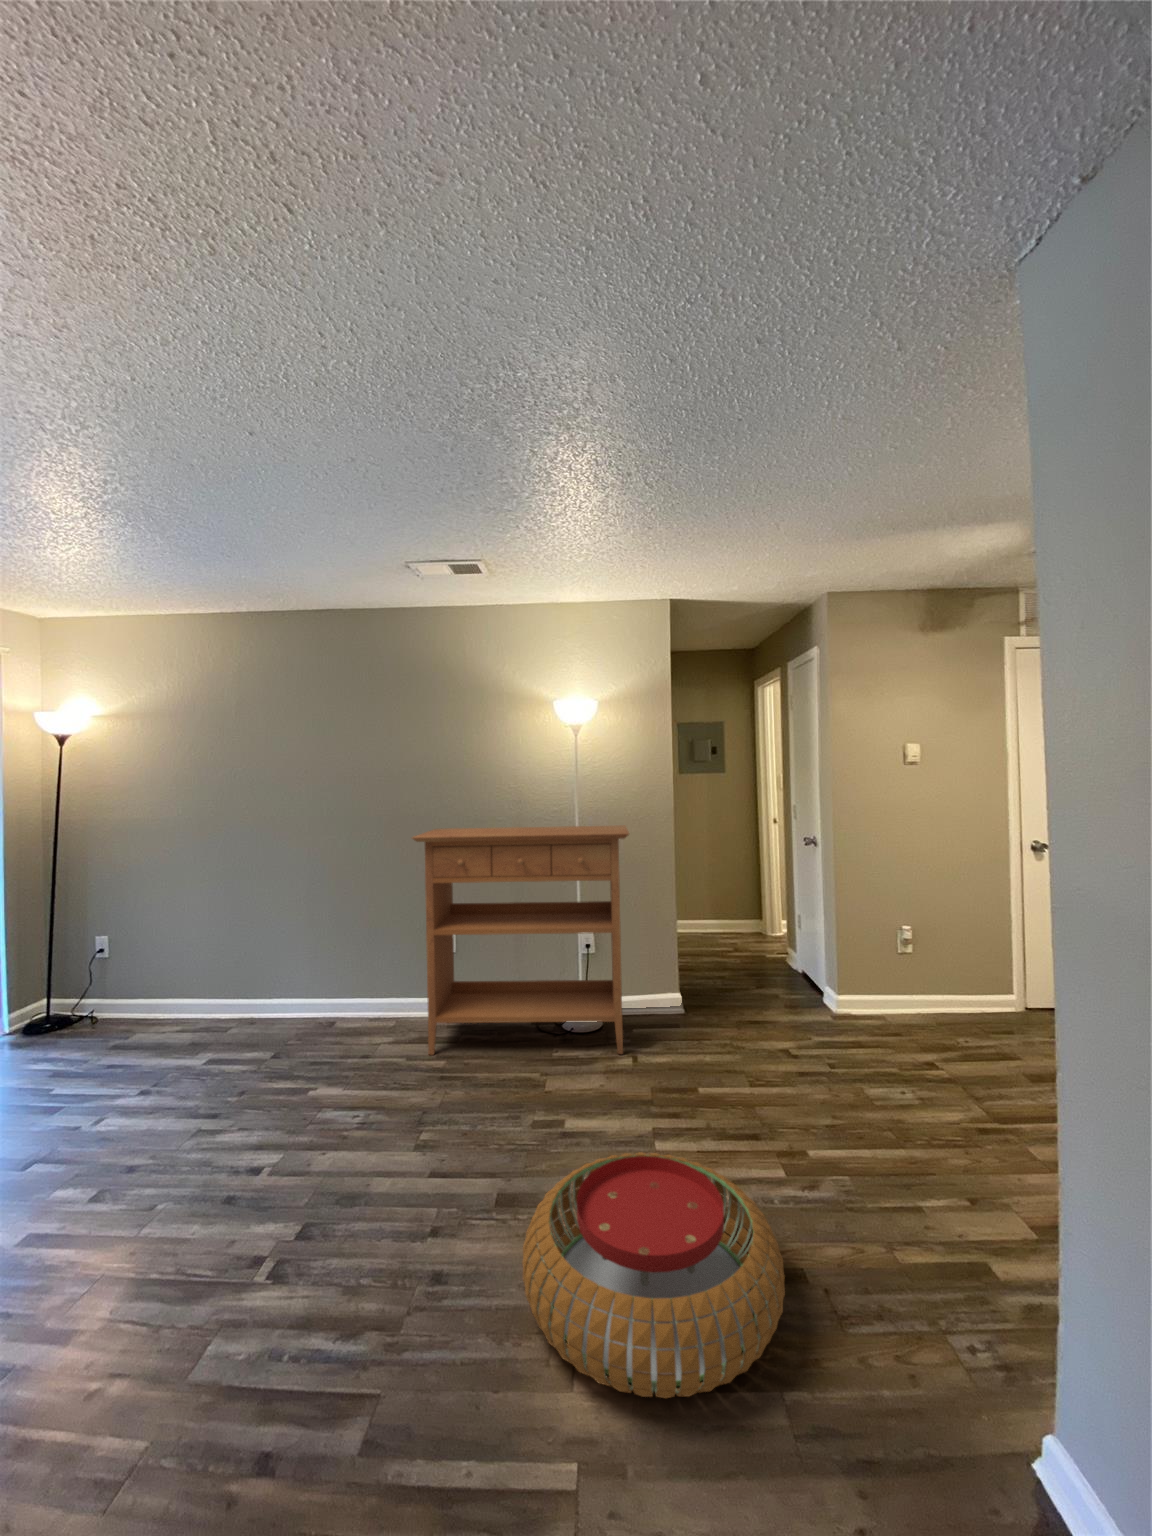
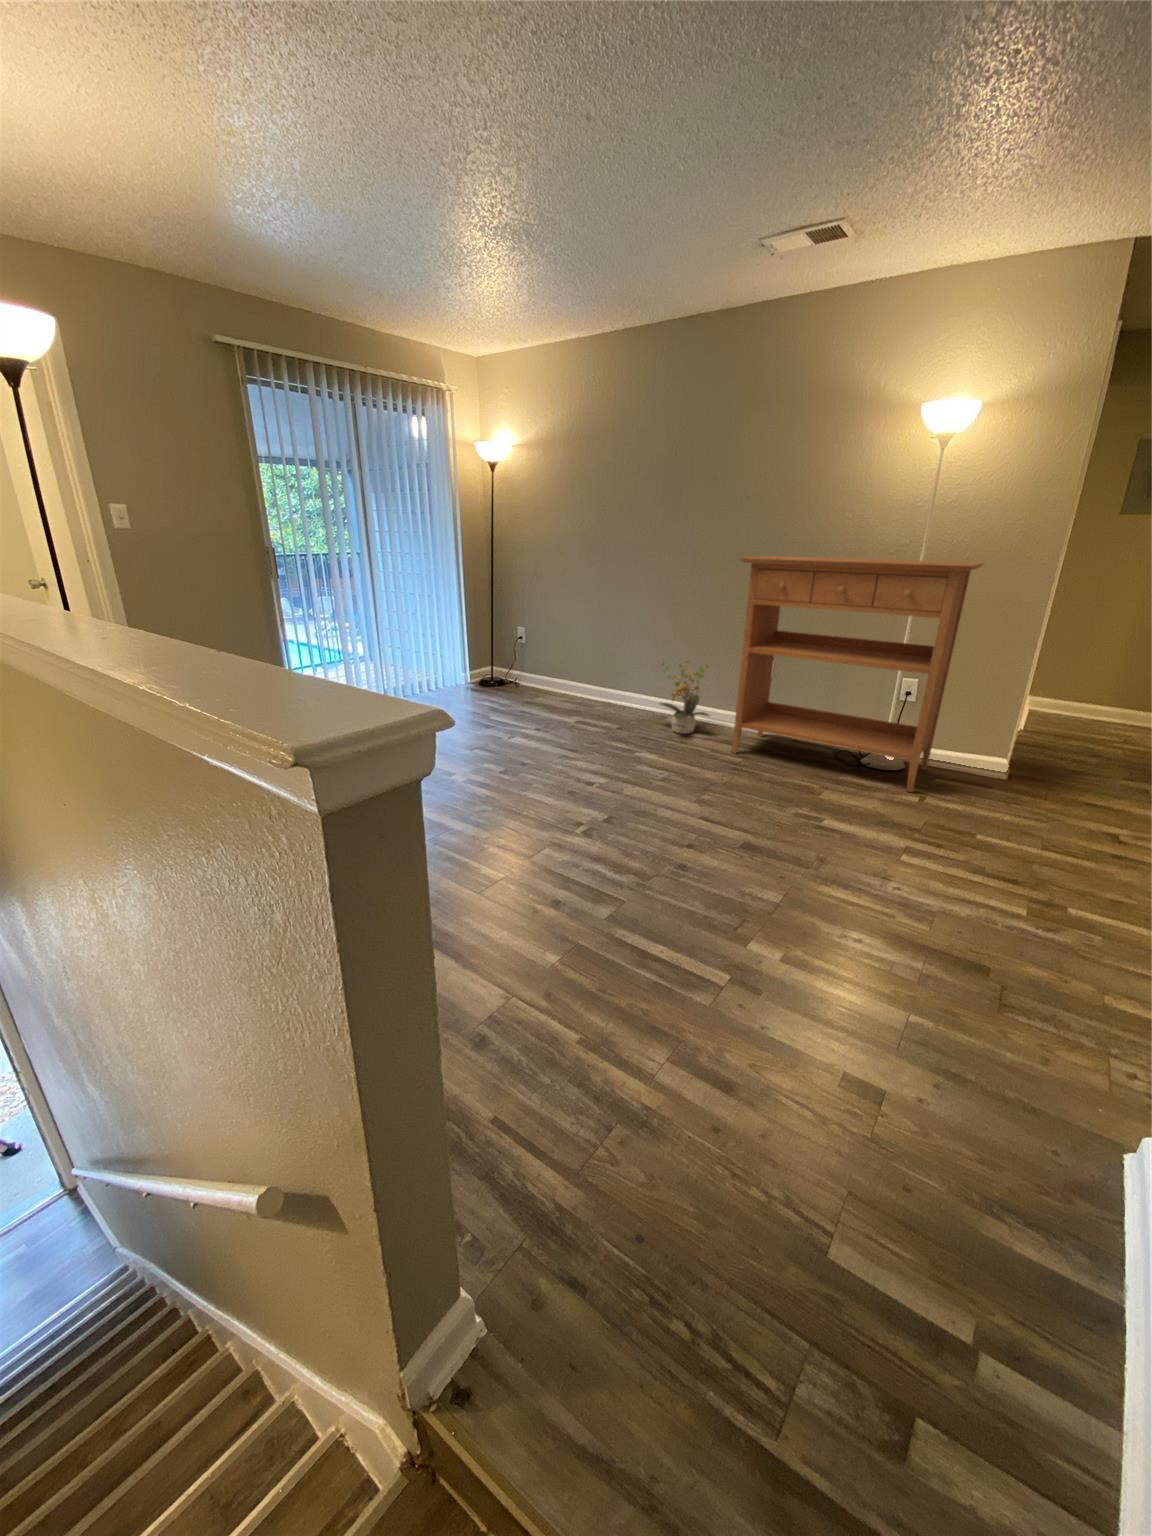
potted plant: none [318,947,393,1043] -> present [659,660,709,734]
pouf: present [523,1152,785,1398] -> none [732,833,963,985]

